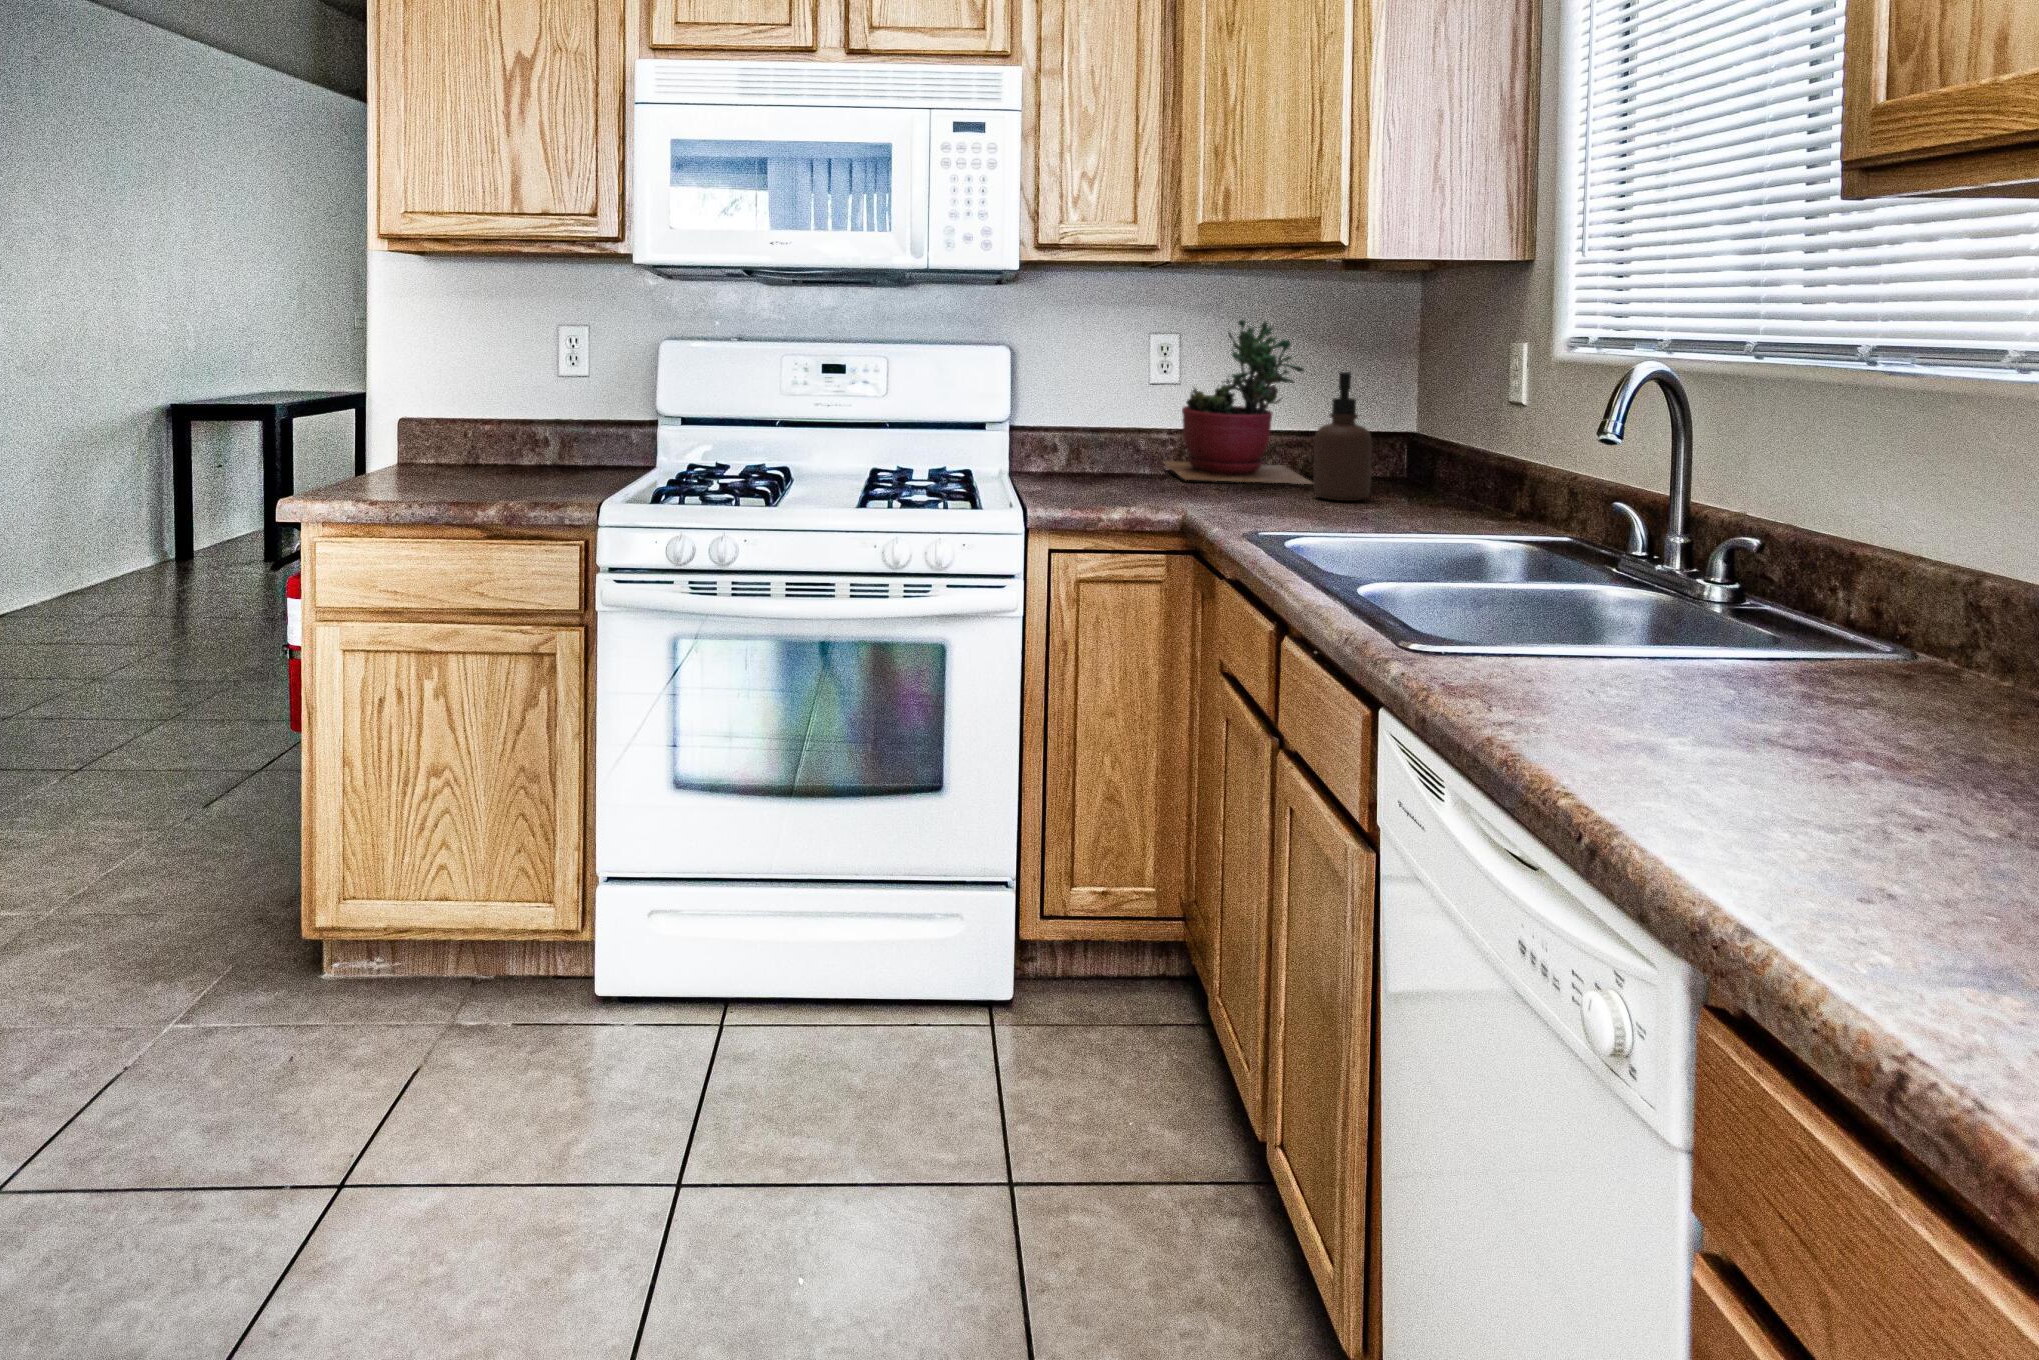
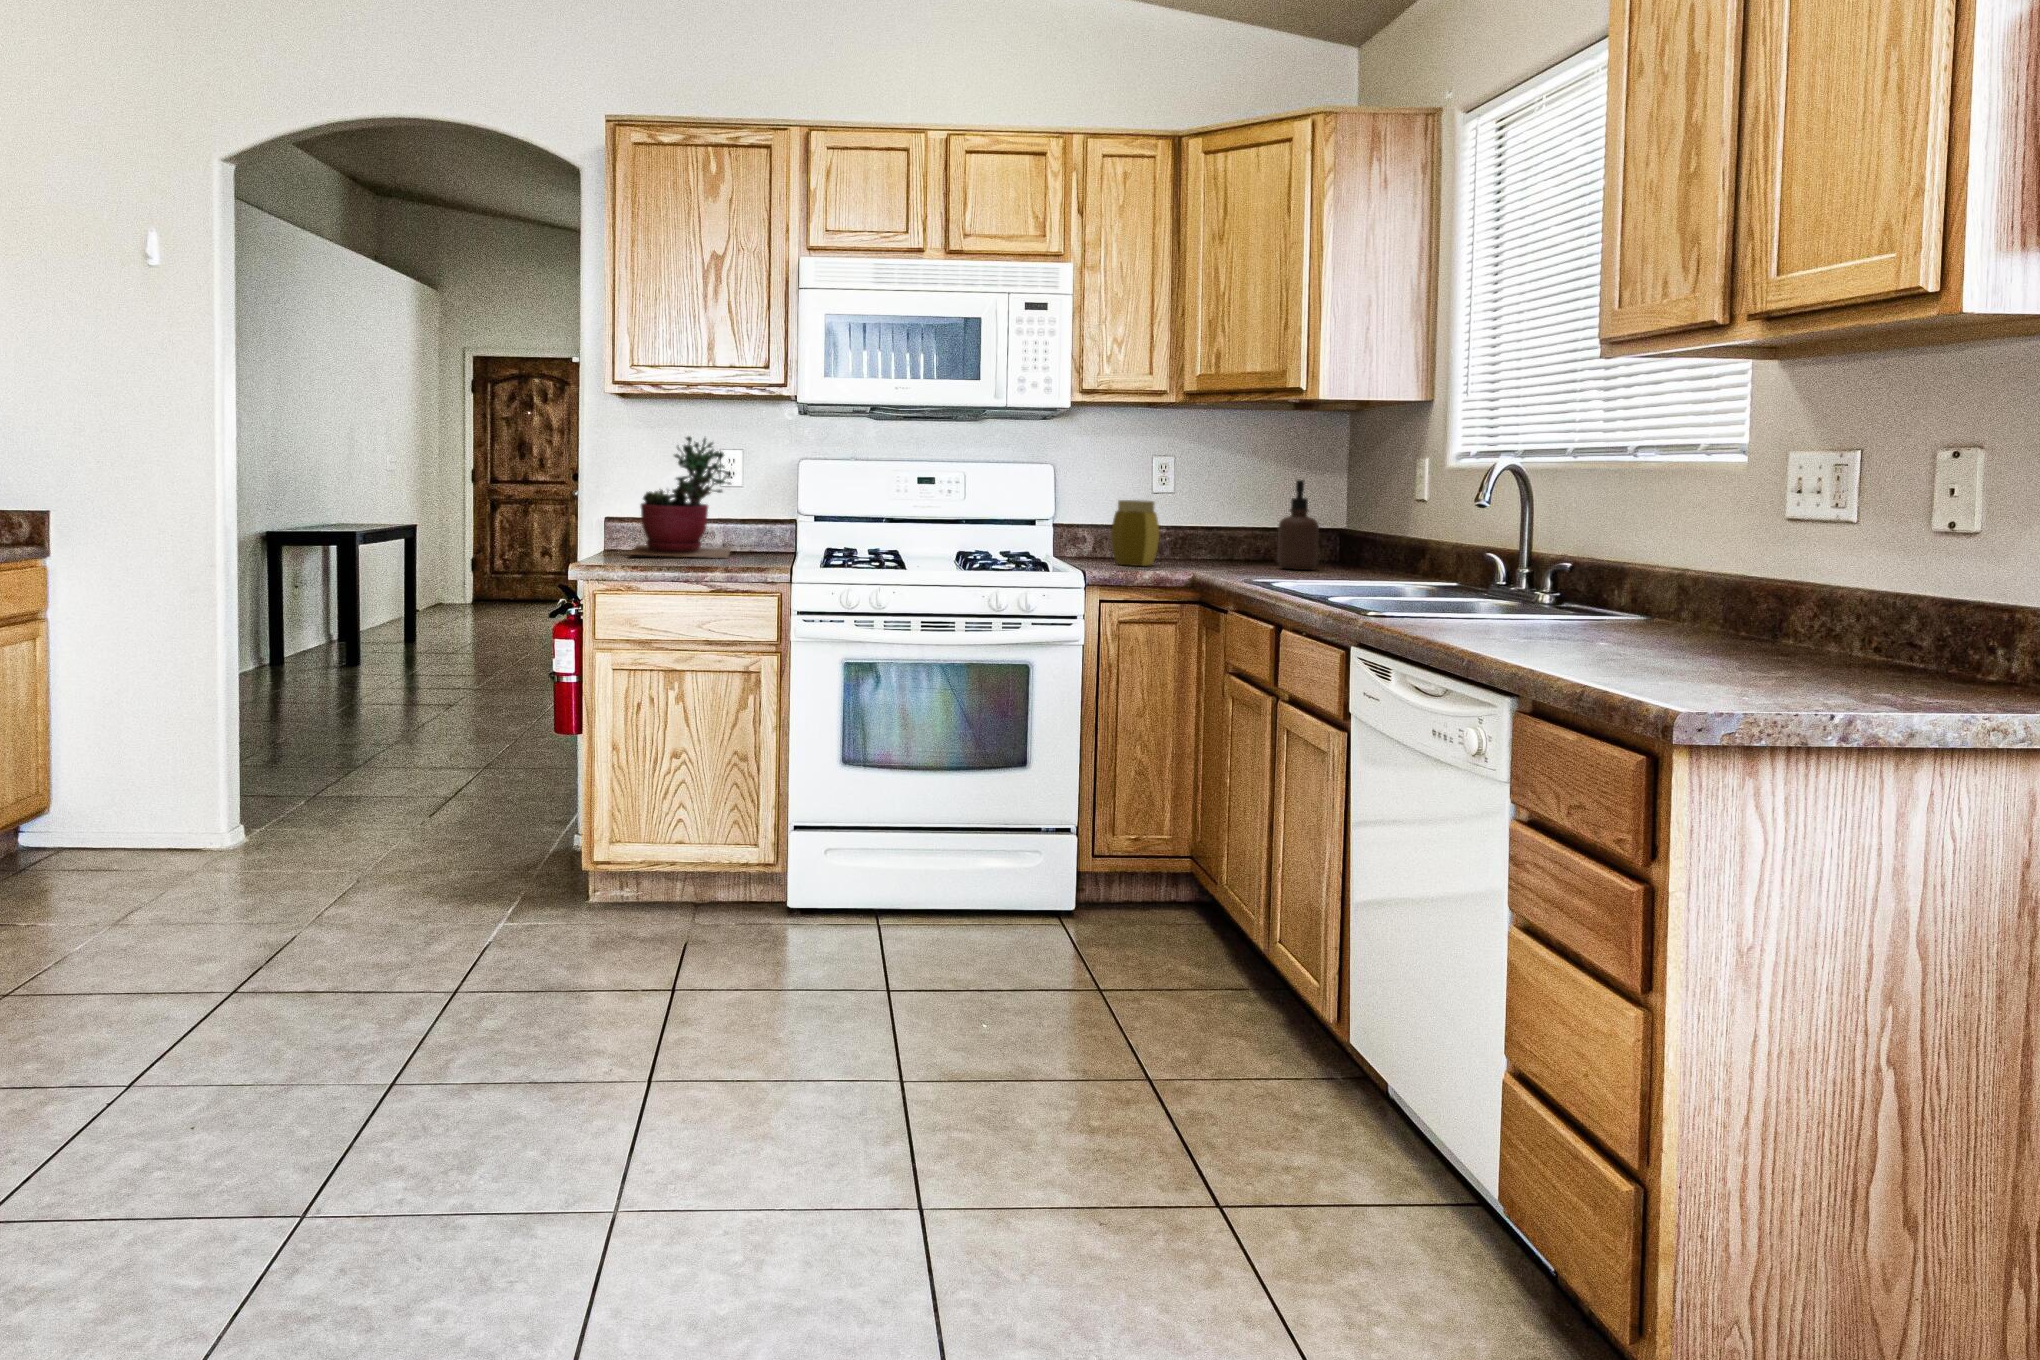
succulent plant: present [1164,320,1313,484] -> present [629,437,731,558]
jar: none [1078,400,1144,495] -> present [1111,500,1159,566]

